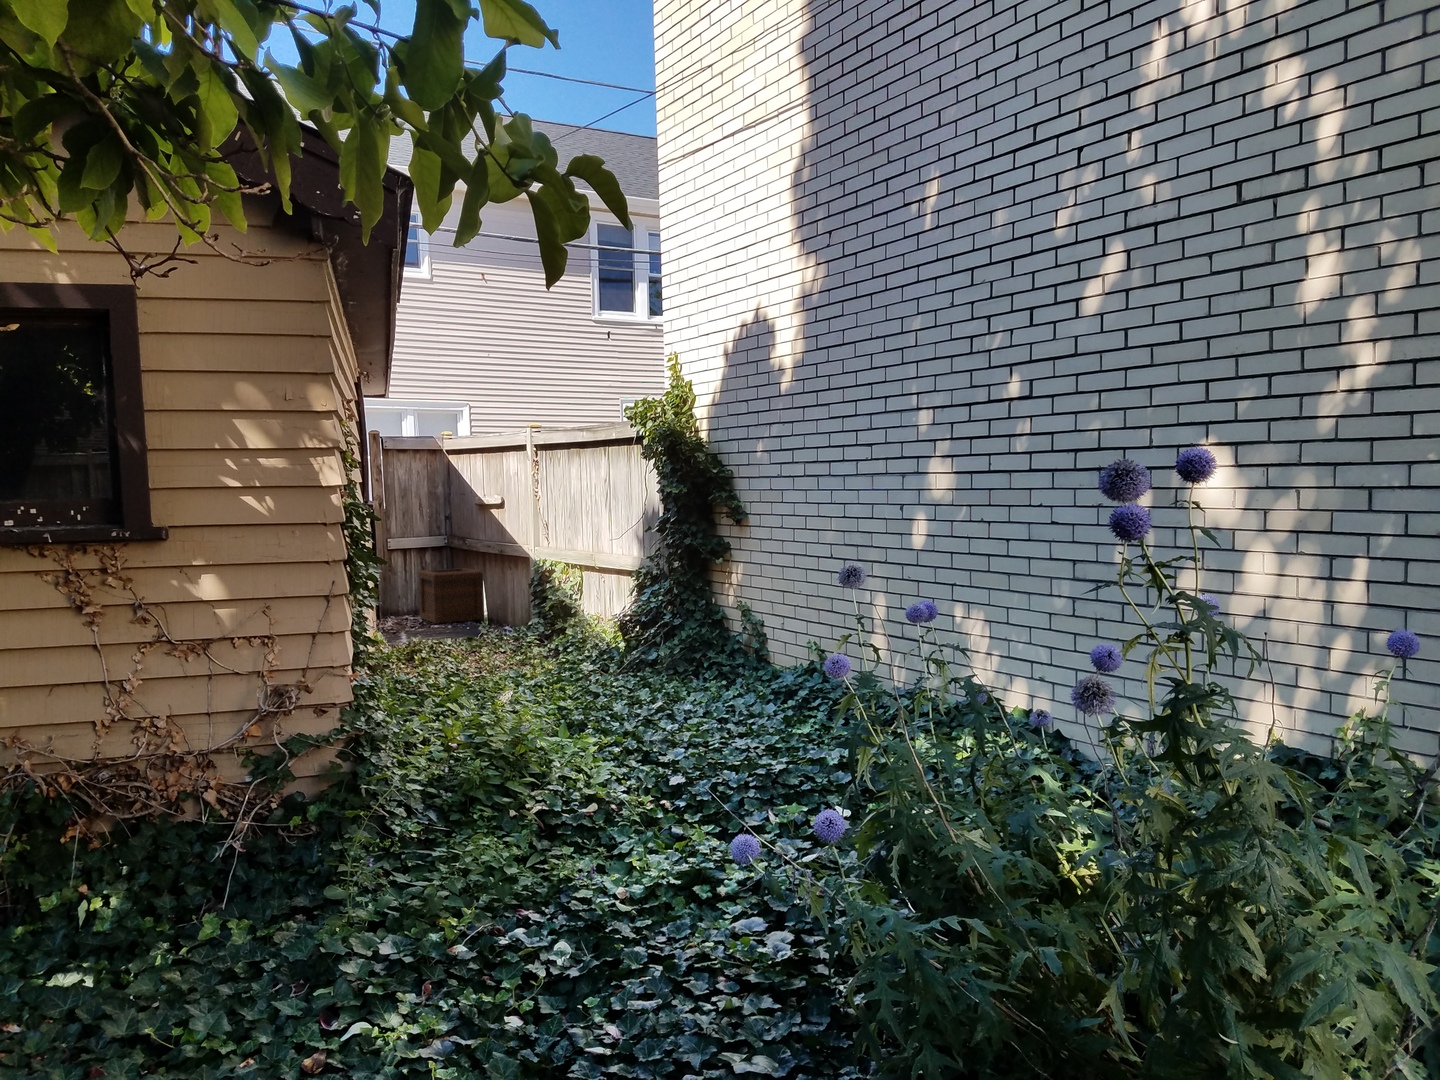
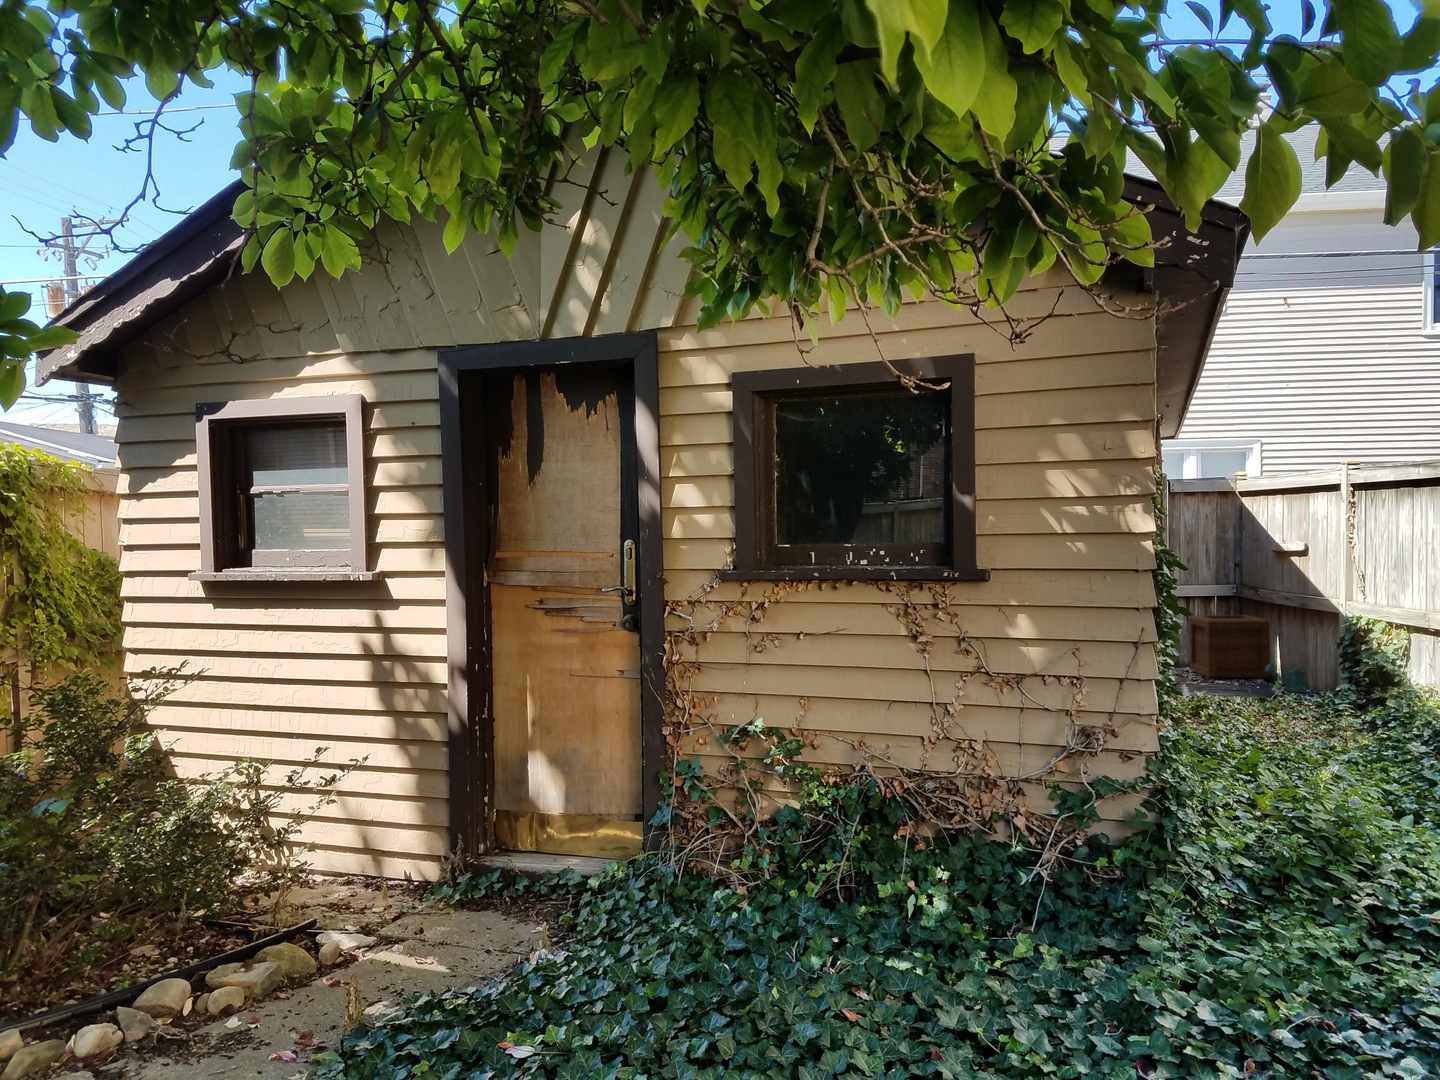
watering can: none [479,606,514,630] -> present [1265,664,1310,693]

